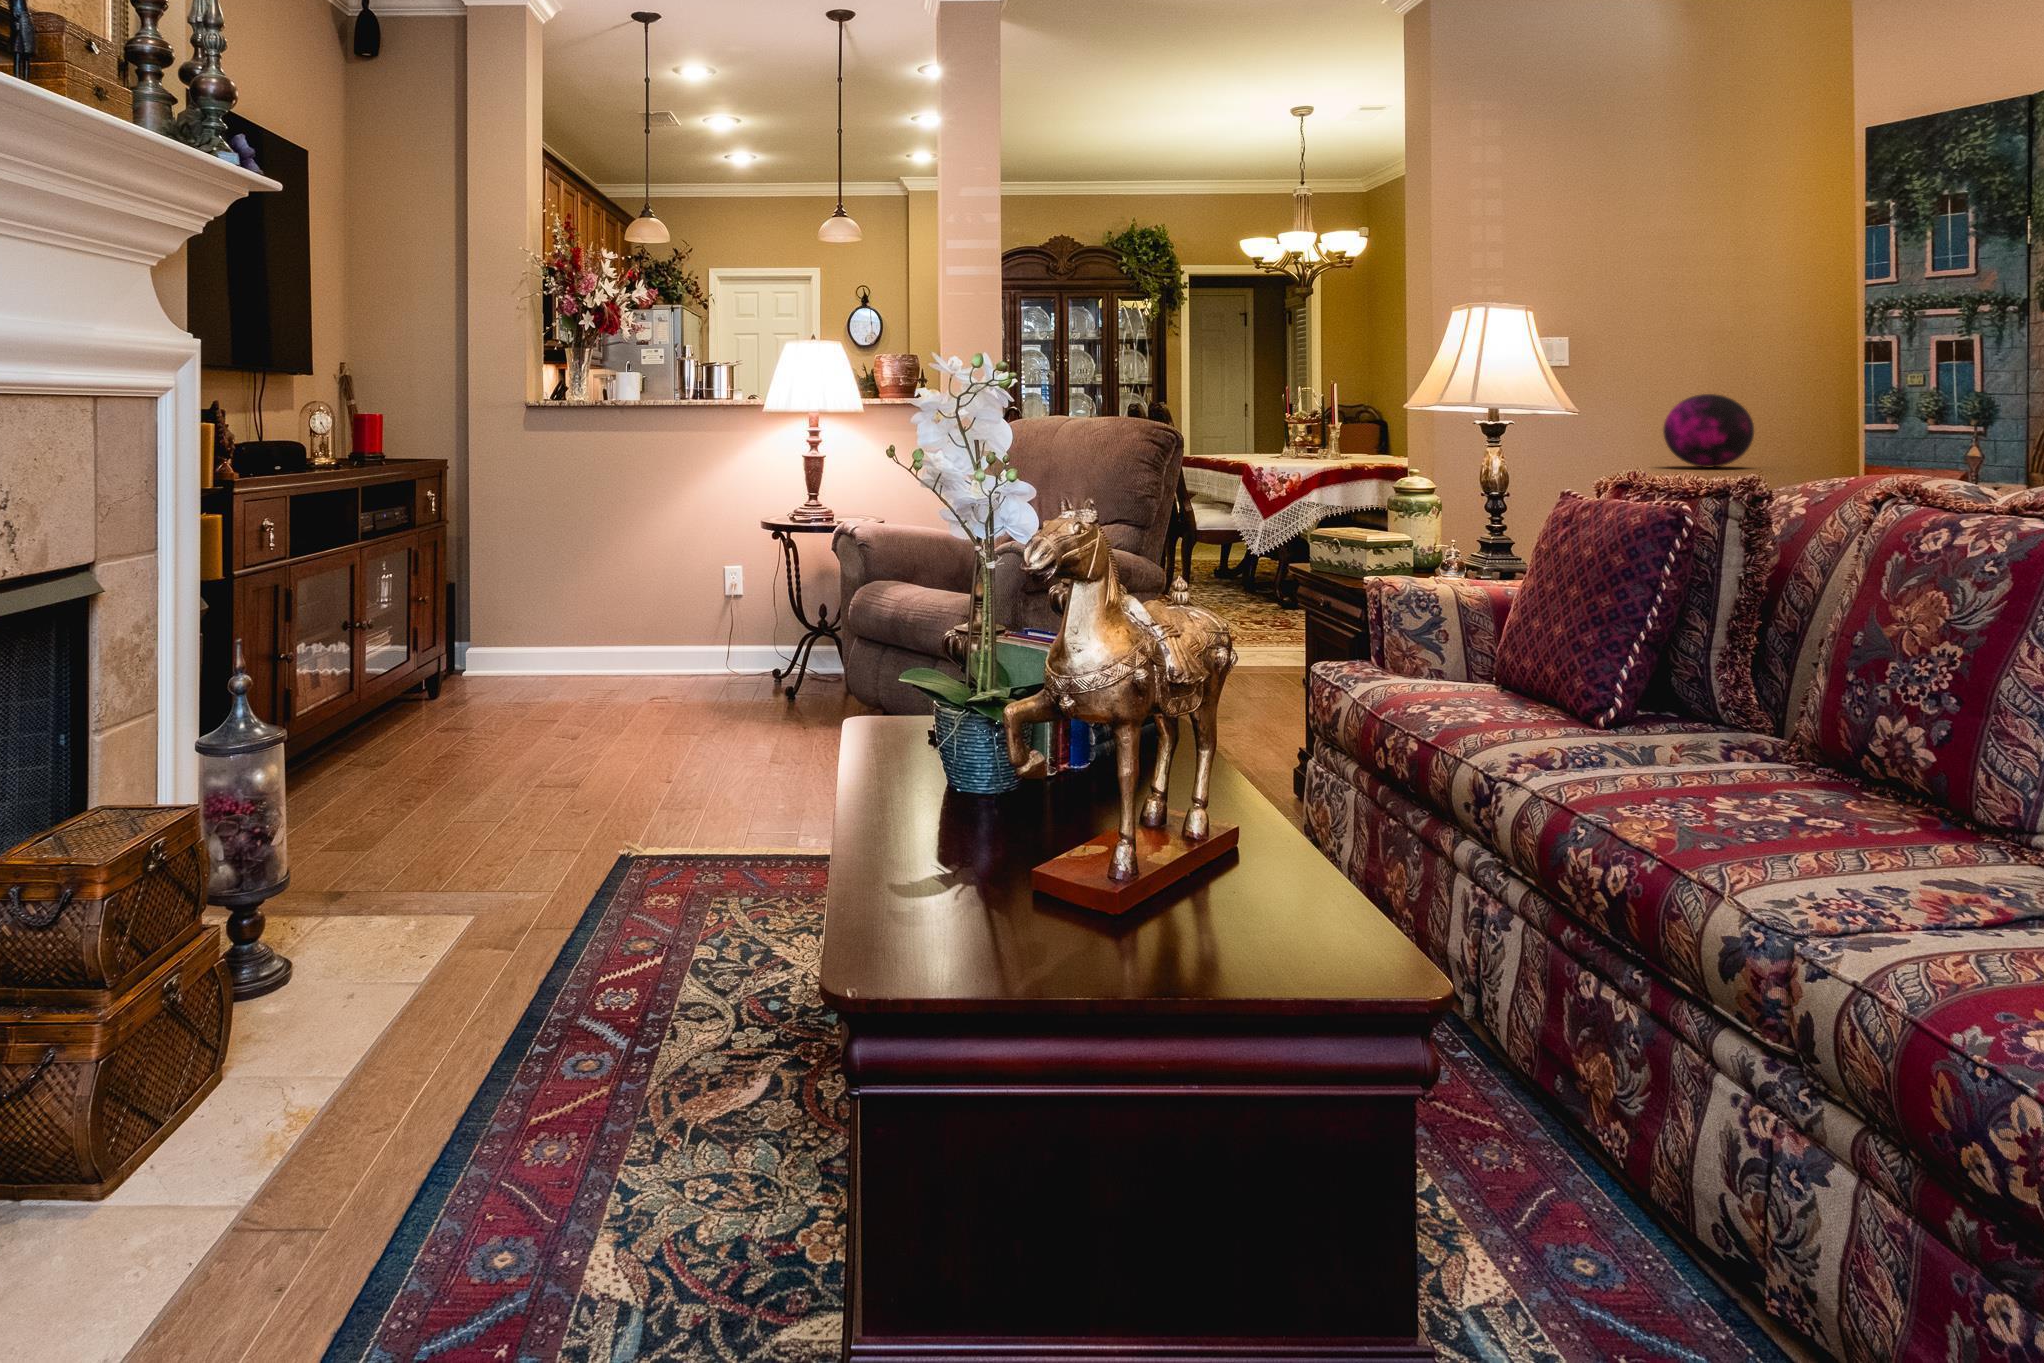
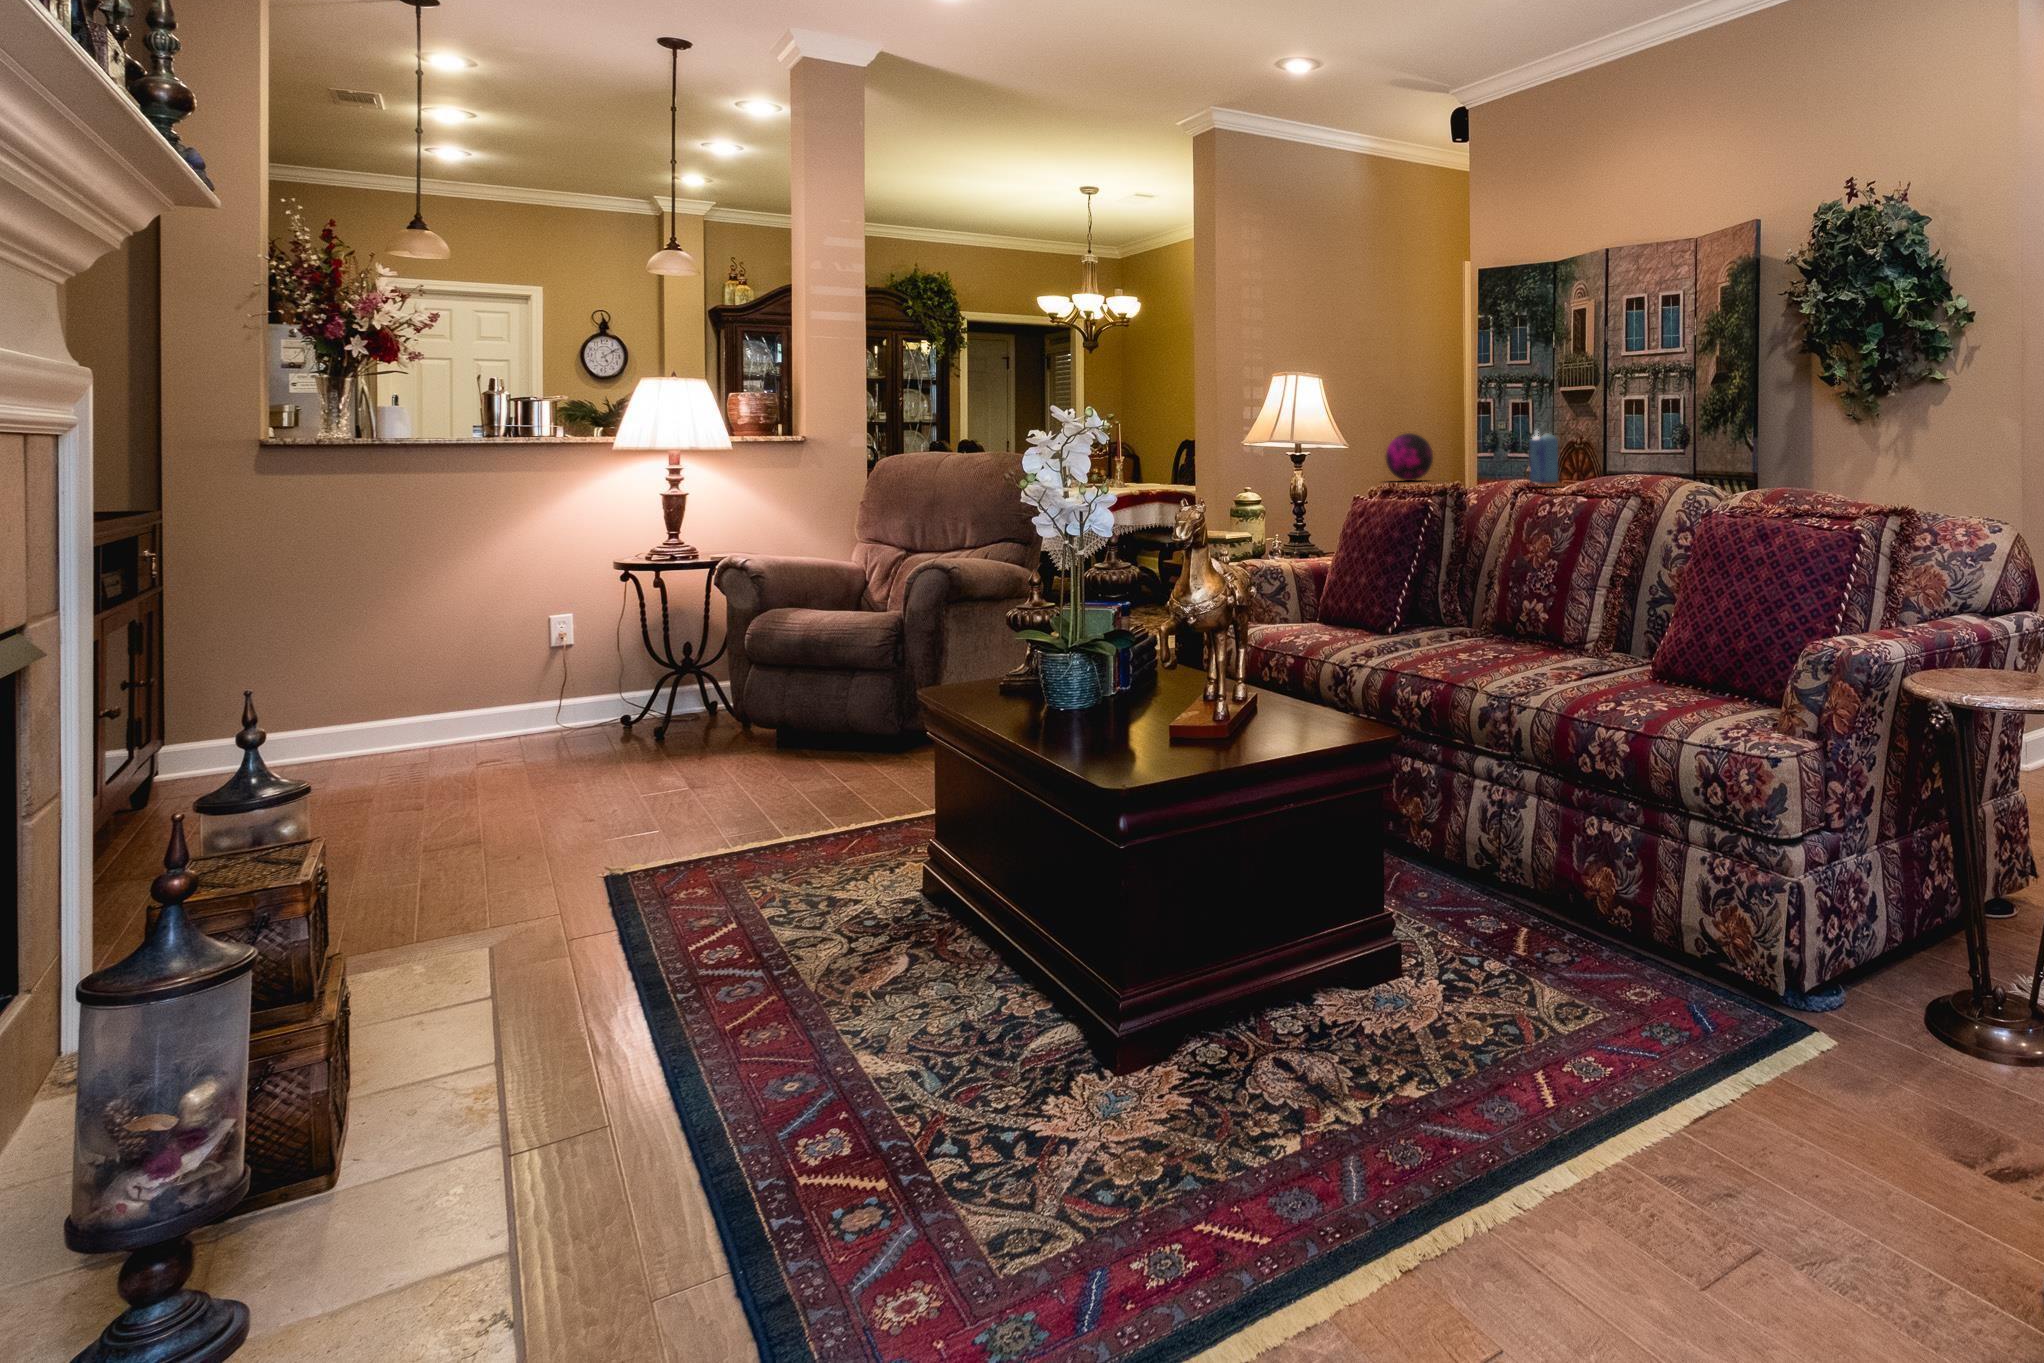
candle: none [1917,388,2028,493] -> present [1529,433,1563,487]

